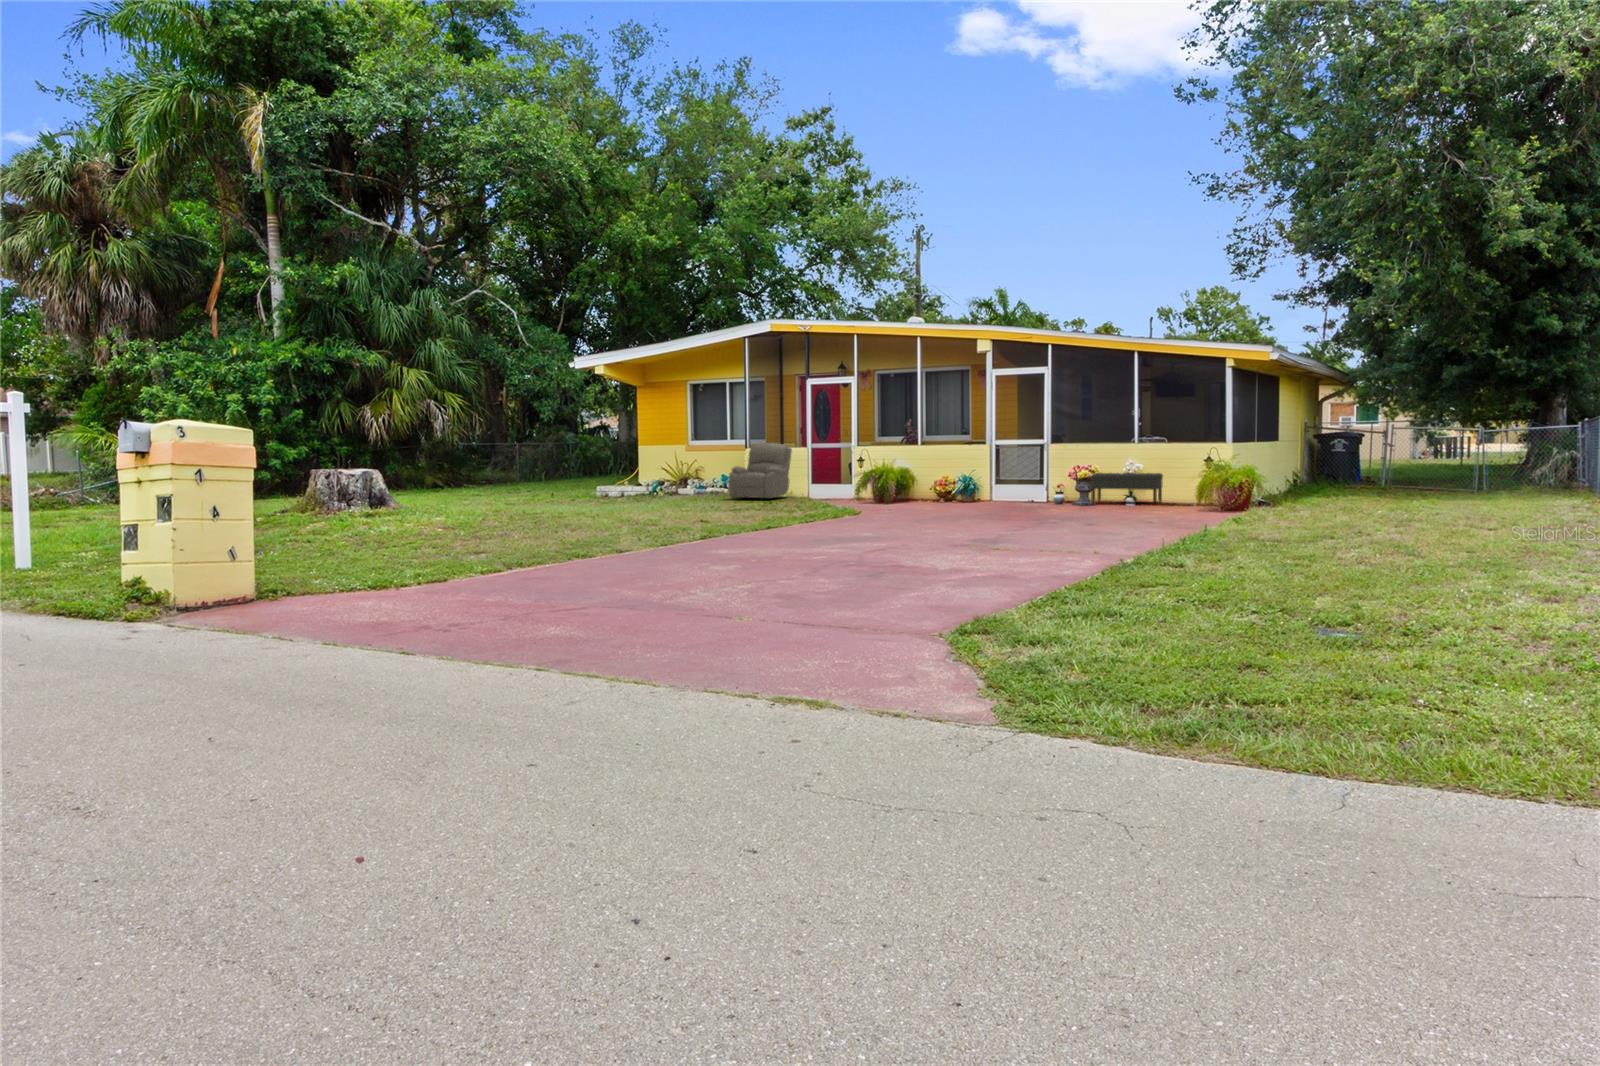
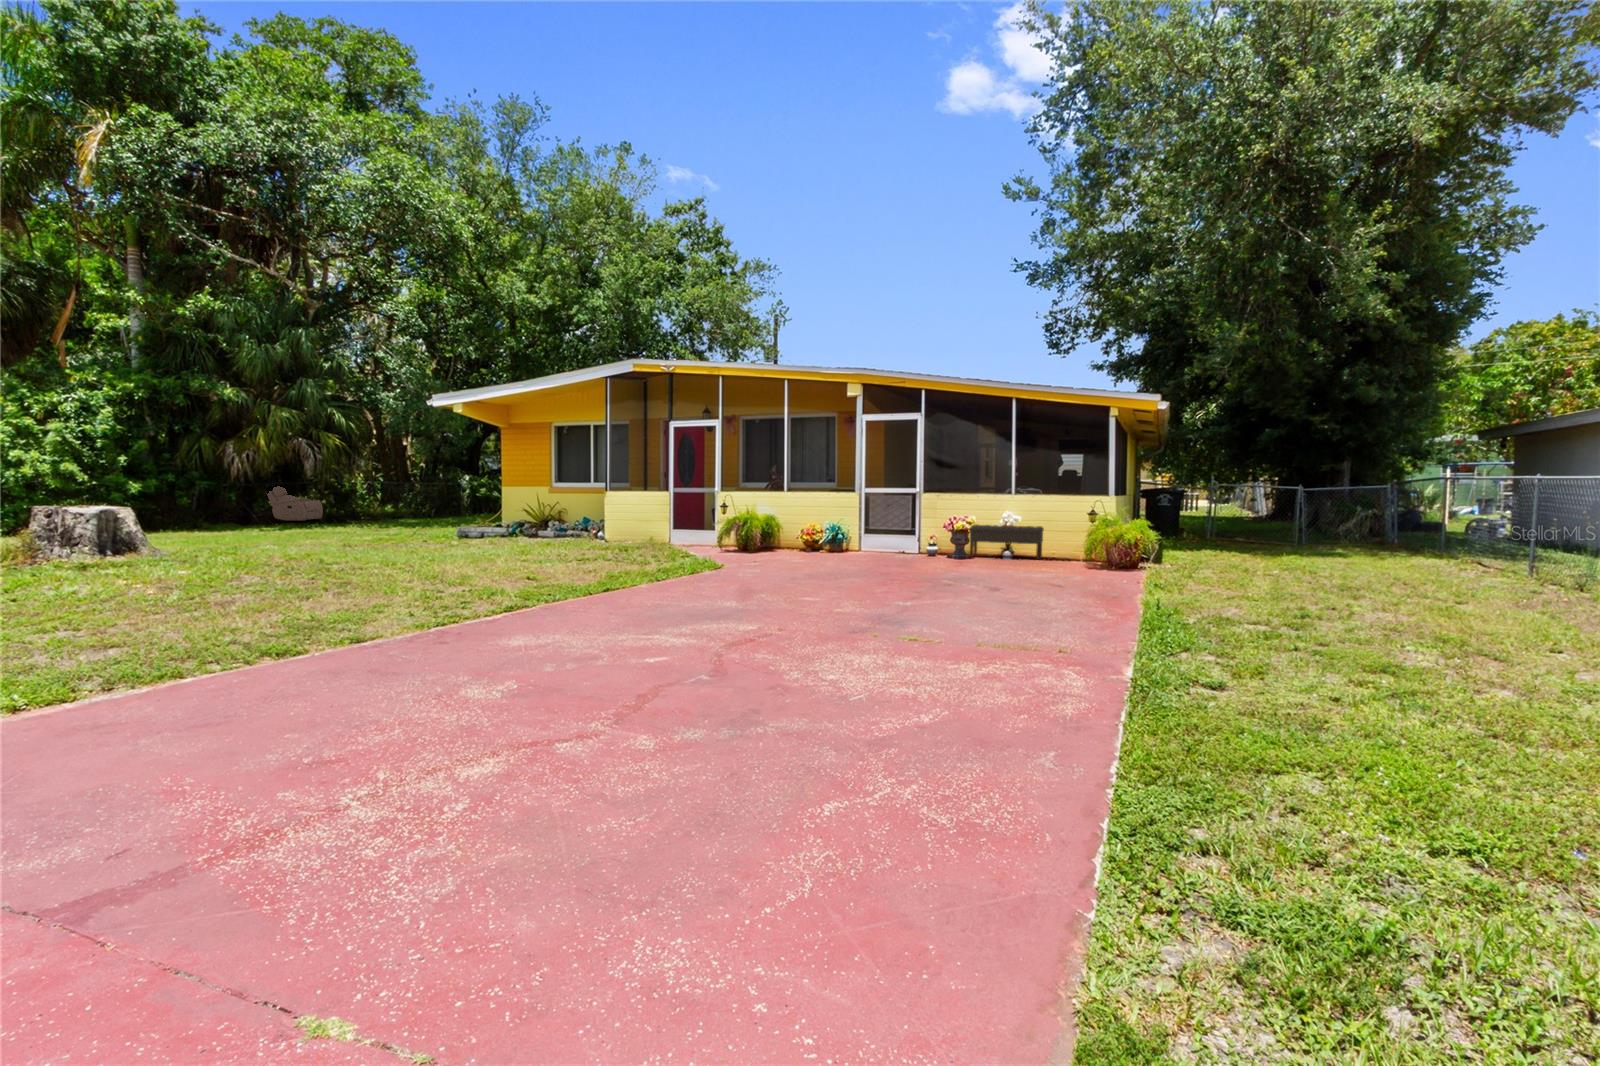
chair: present [728,443,792,500] -> present [267,486,323,521]

